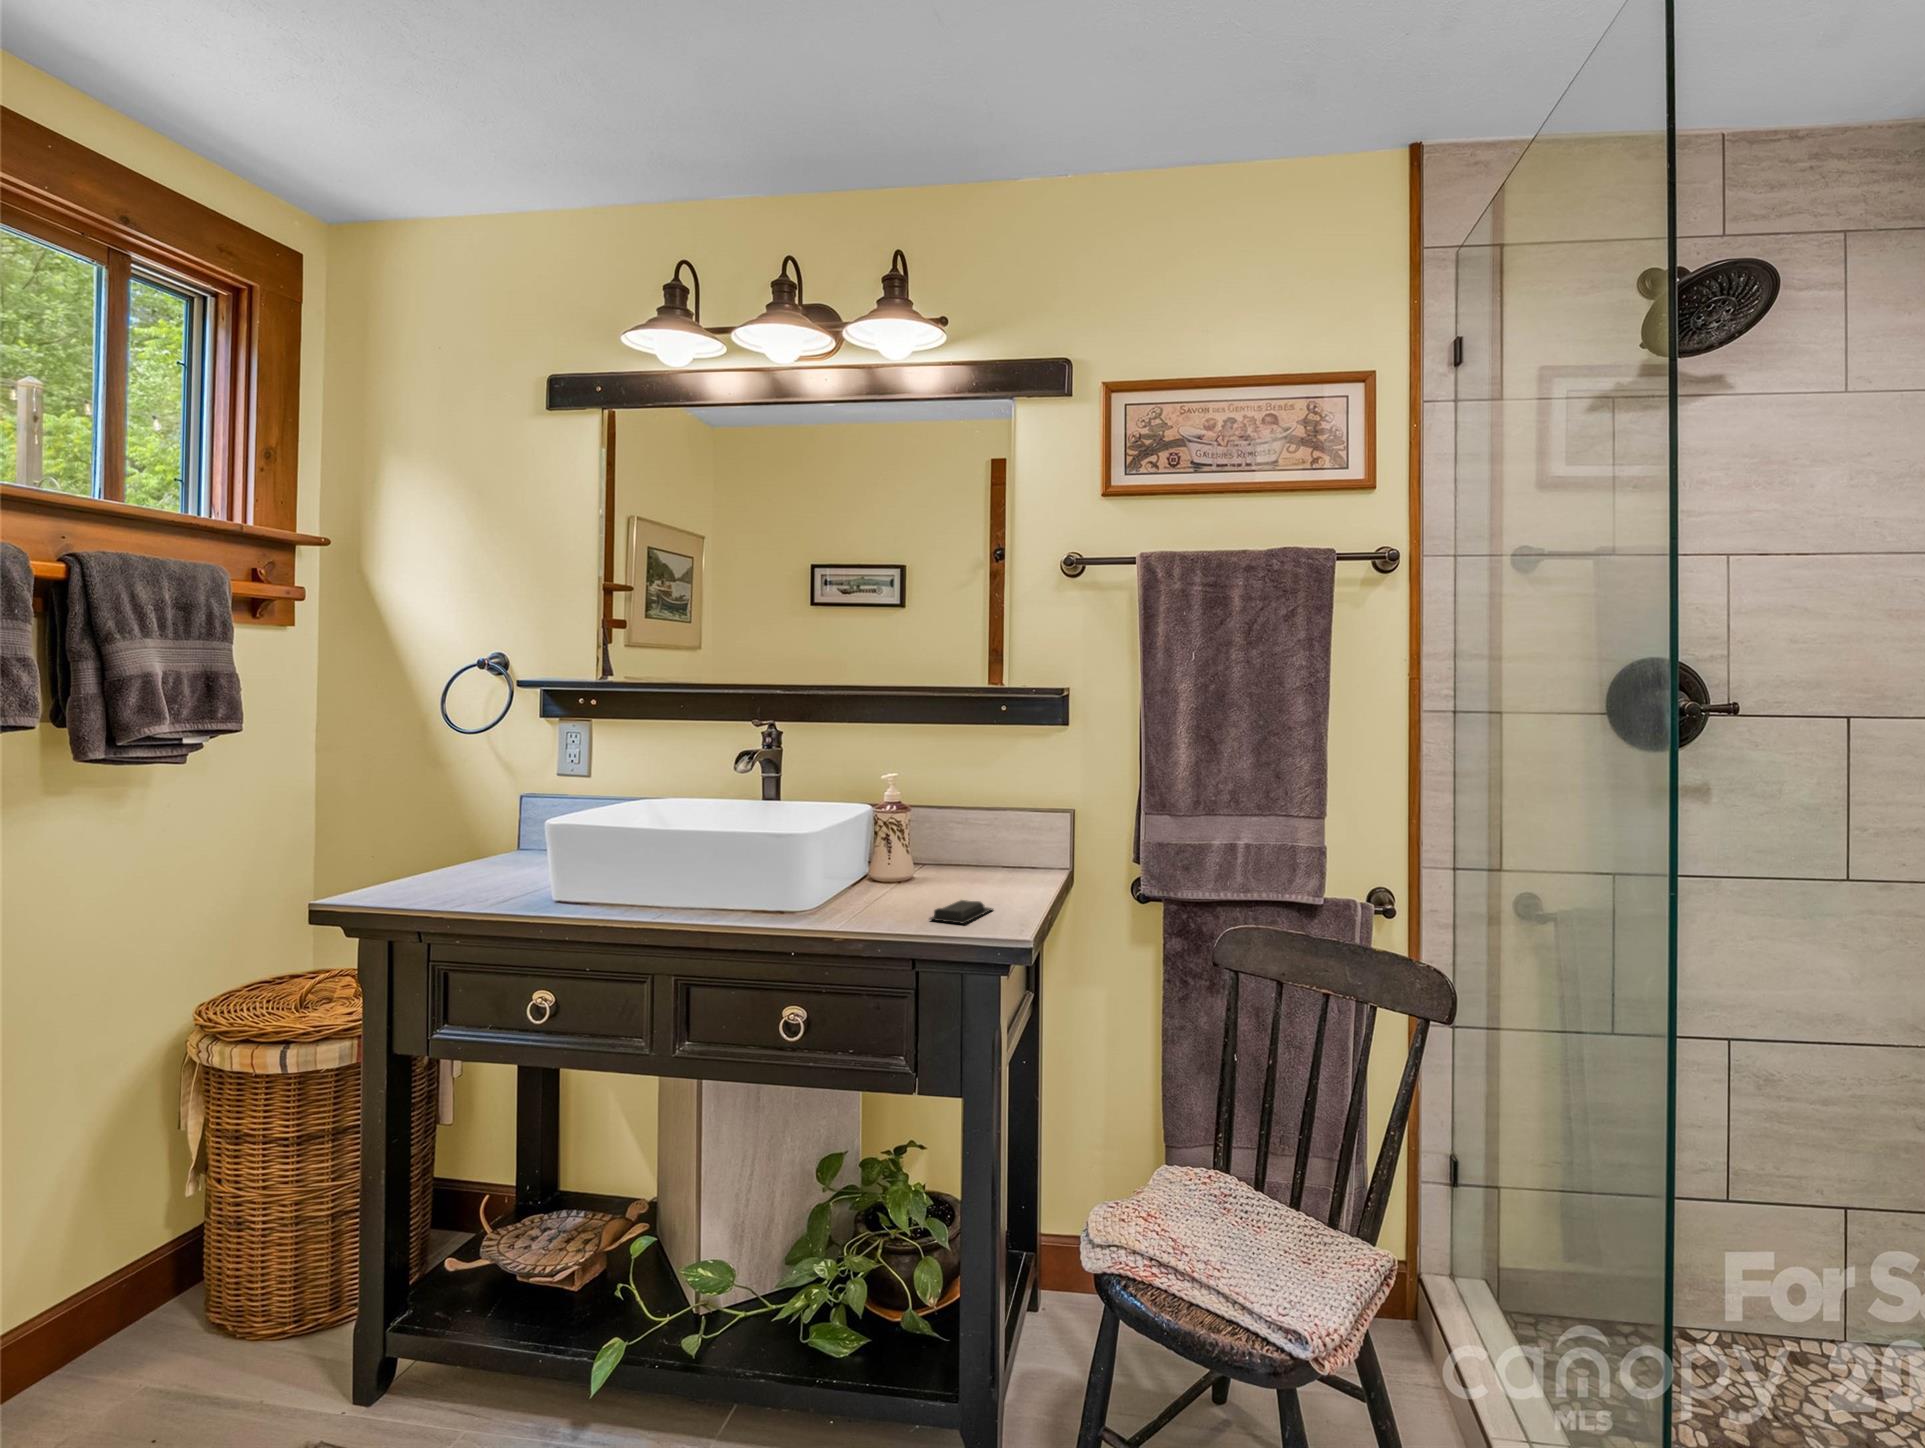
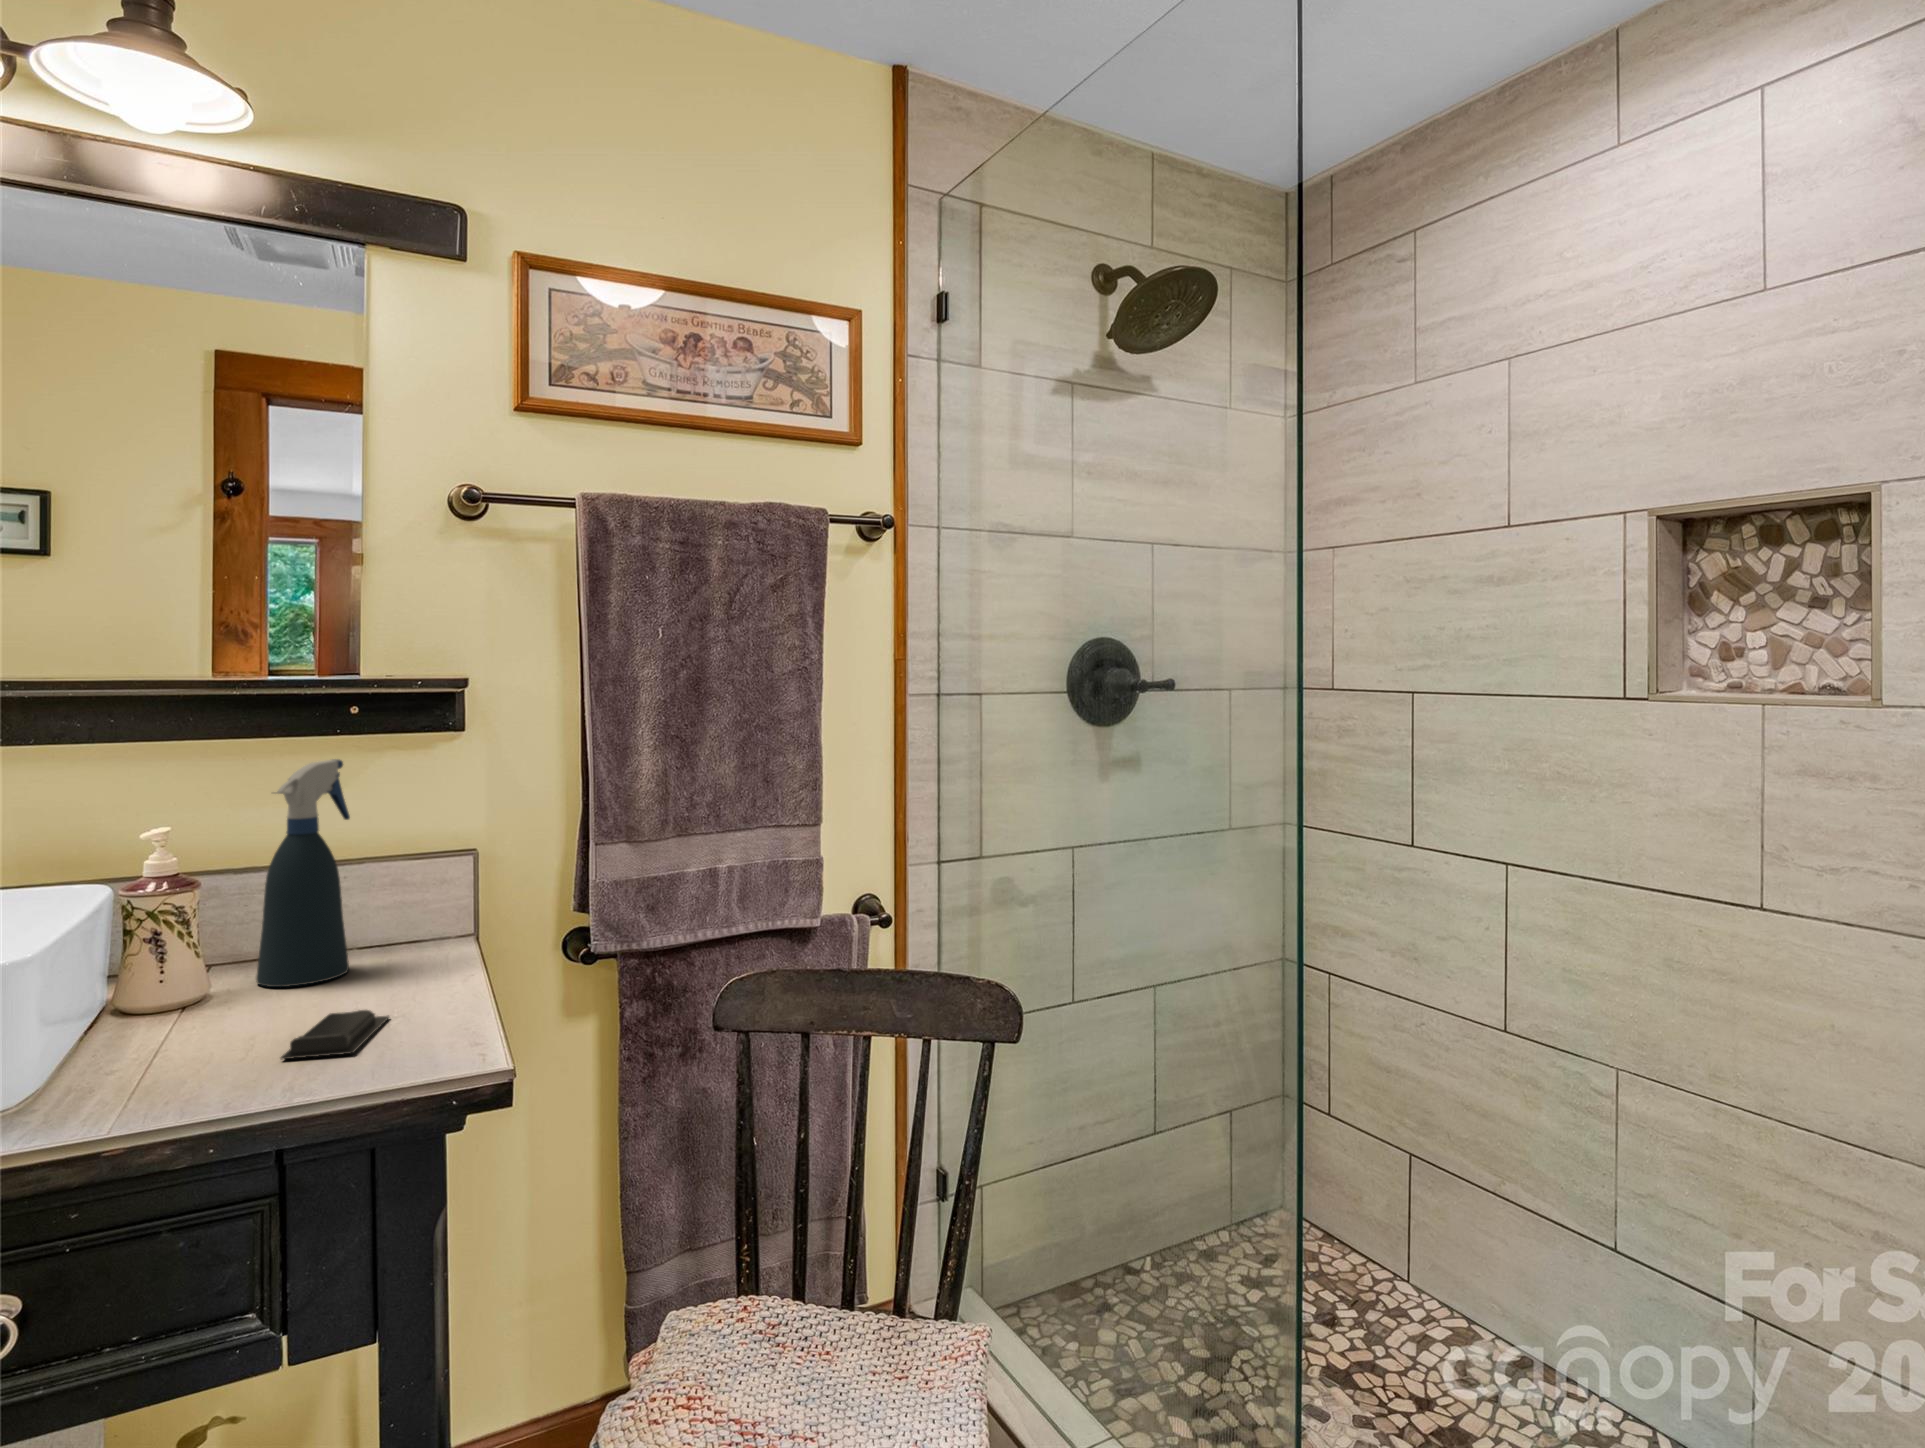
spray bottle: none [939,742,994,885] -> present [256,759,350,987]

